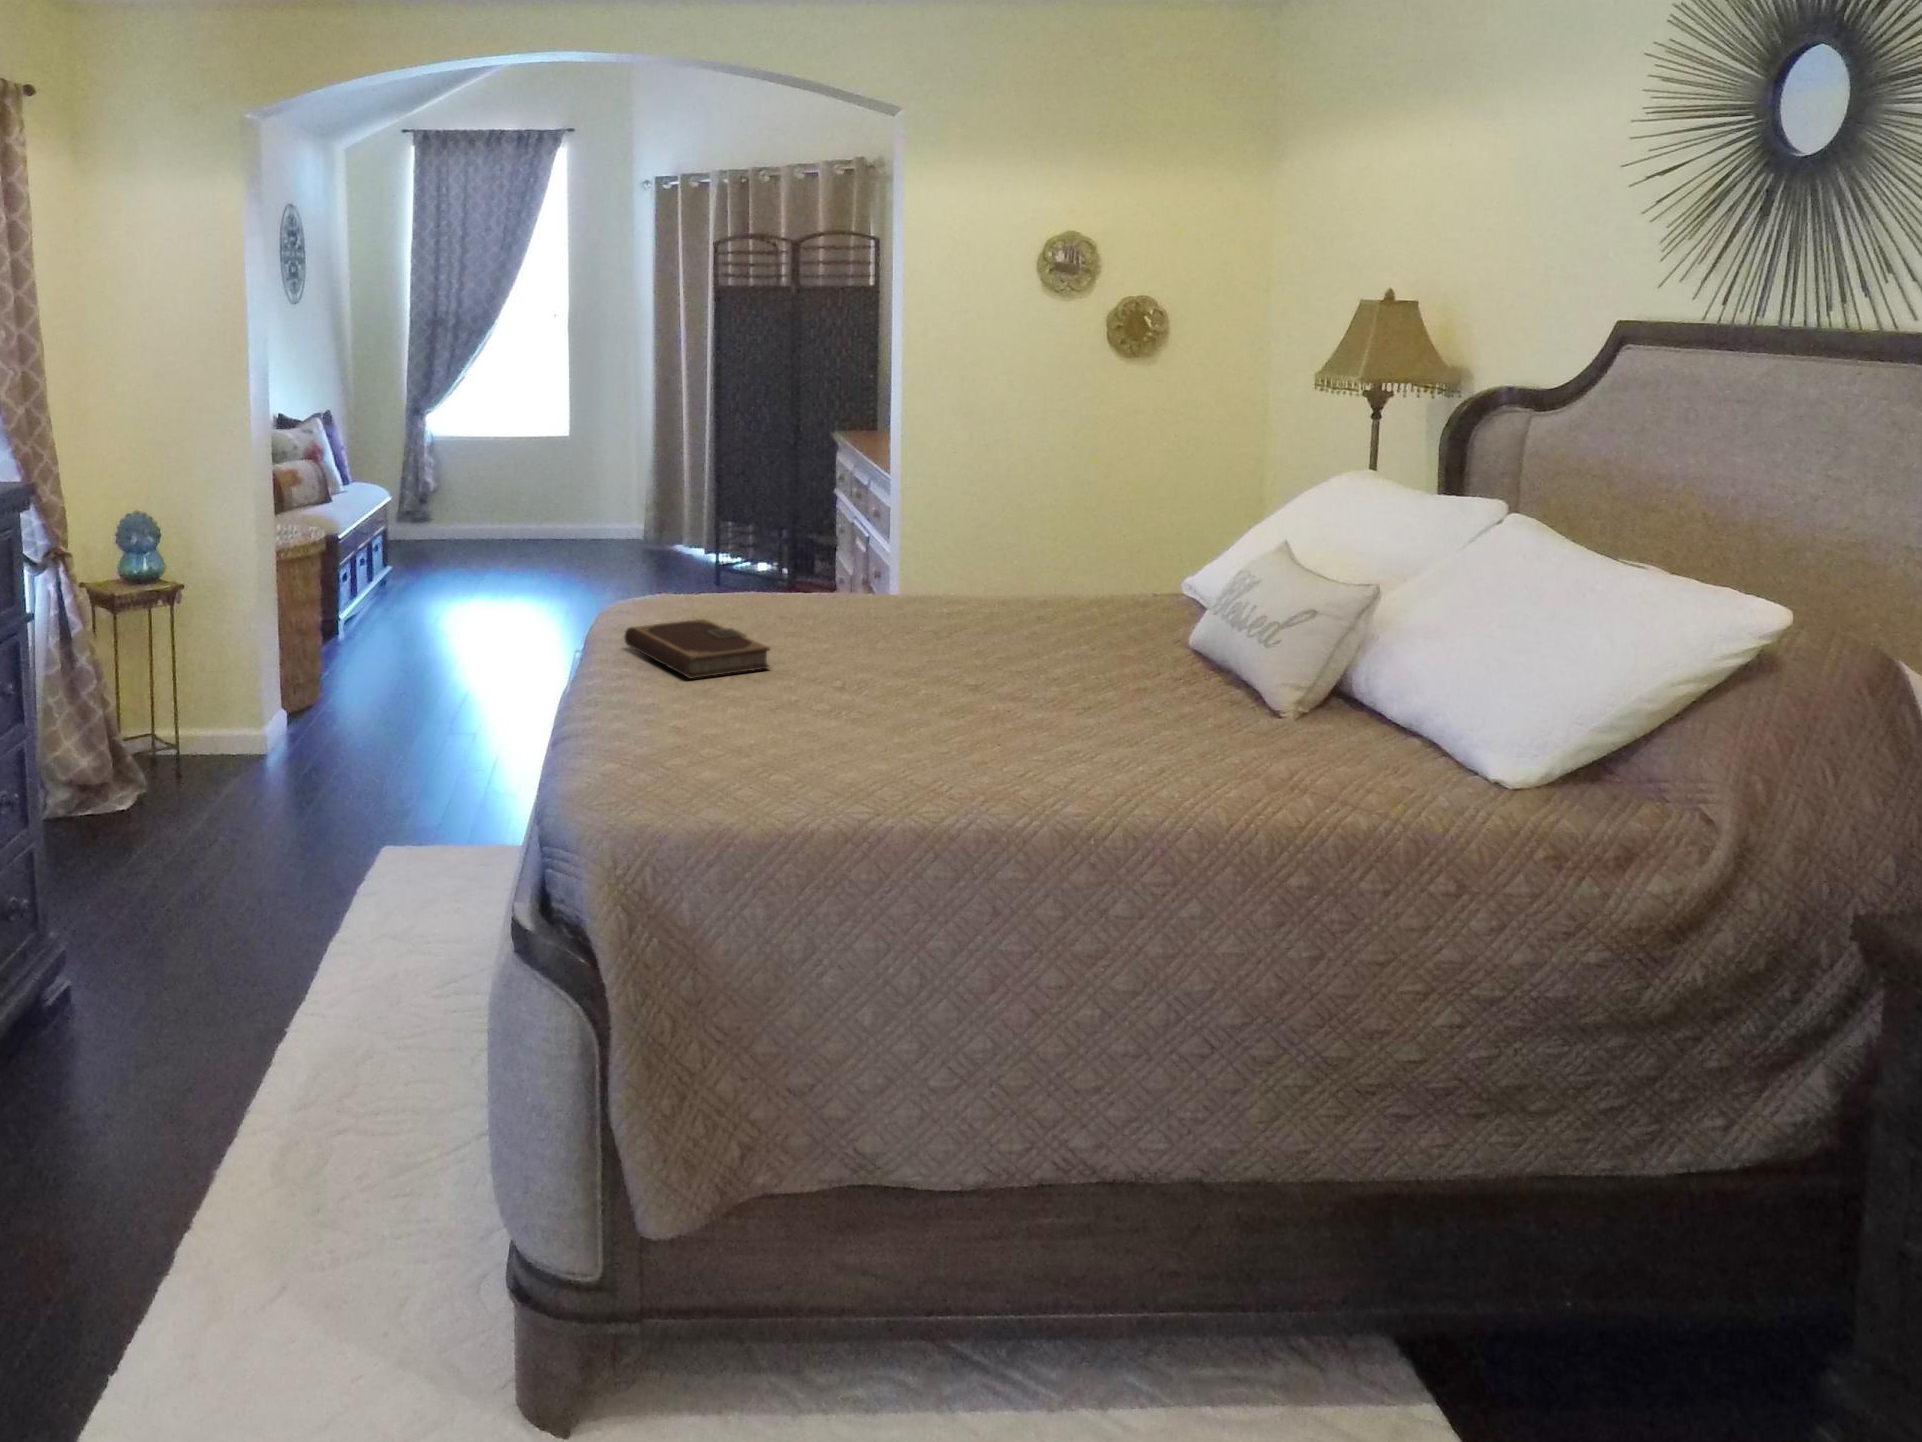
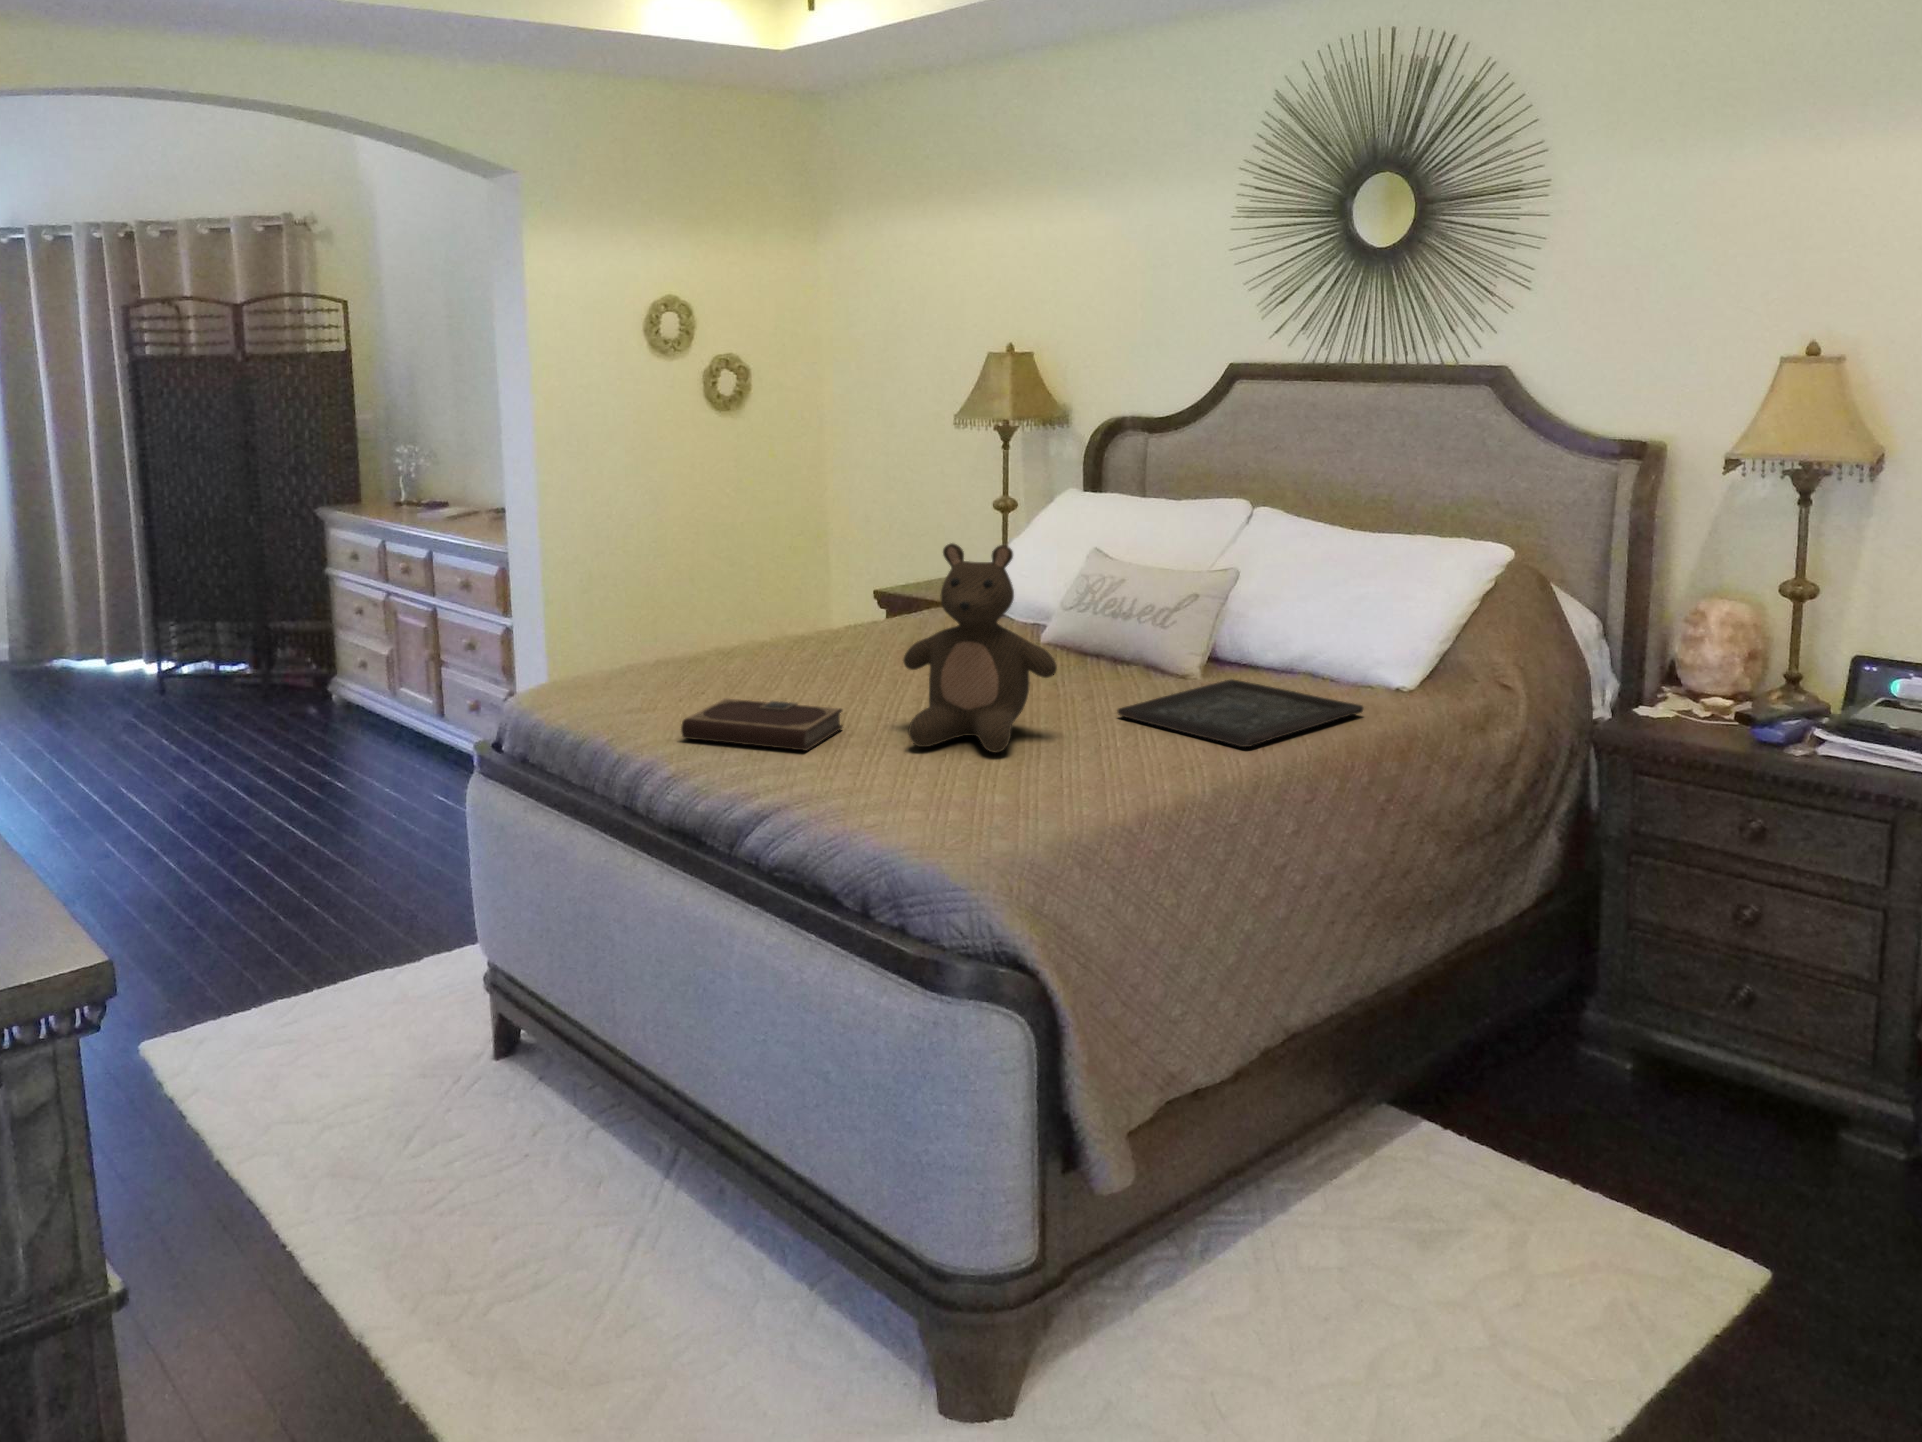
stuffed bear: none [774,486,949,722] -> present [903,543,1057,753]
tray: none [1053,712,1360,789] -> present [1118,679,1363,747]

